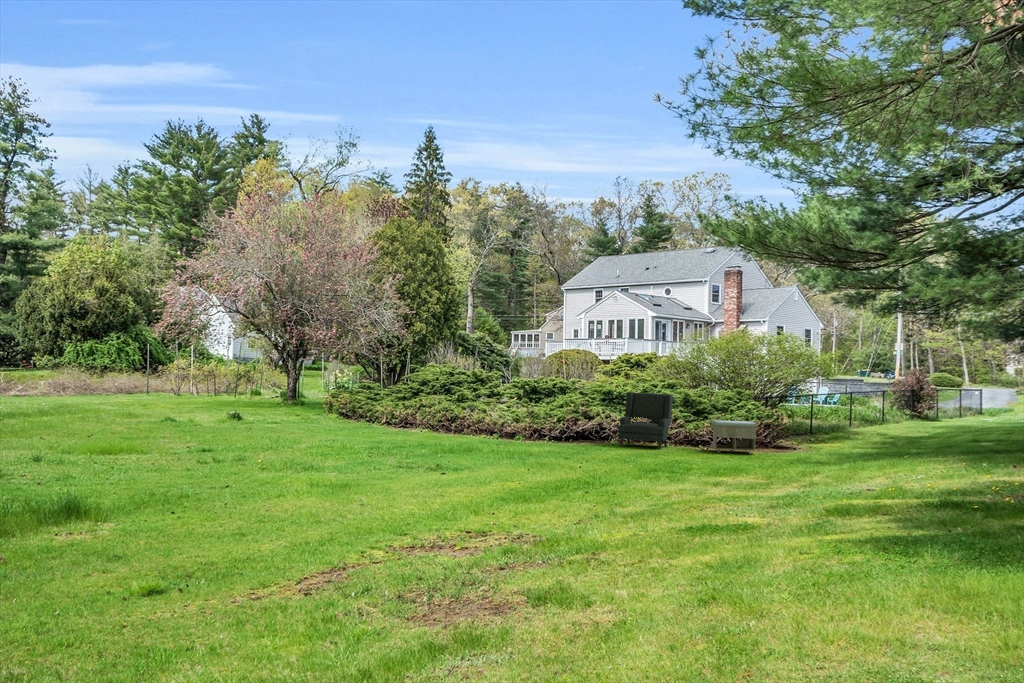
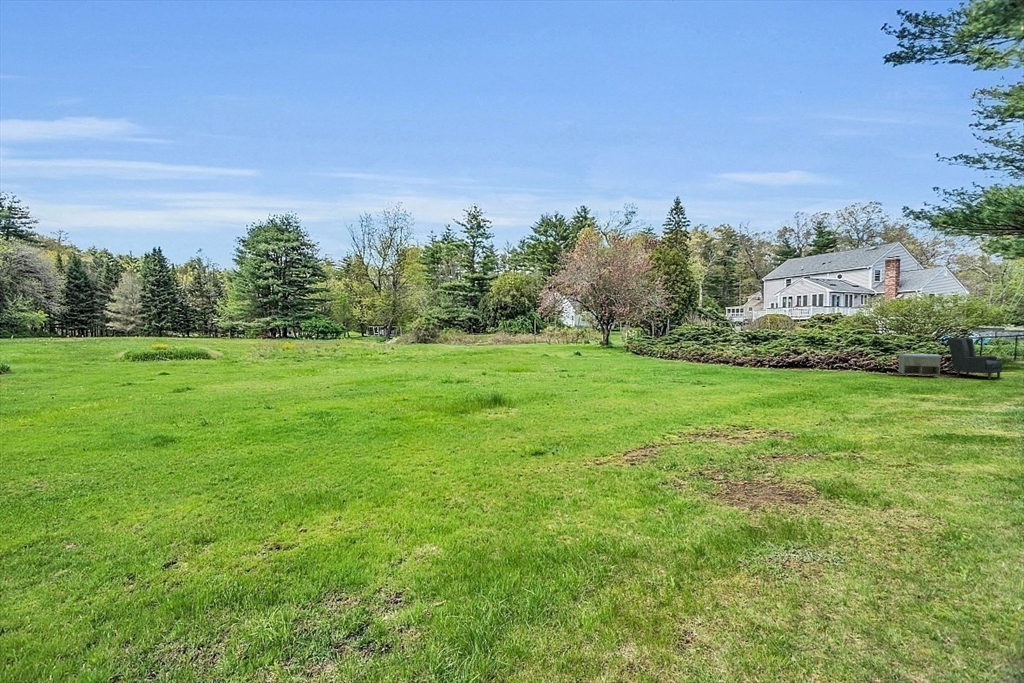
chair: present [618,392,673,449] -> present [948,338,1002,379]

